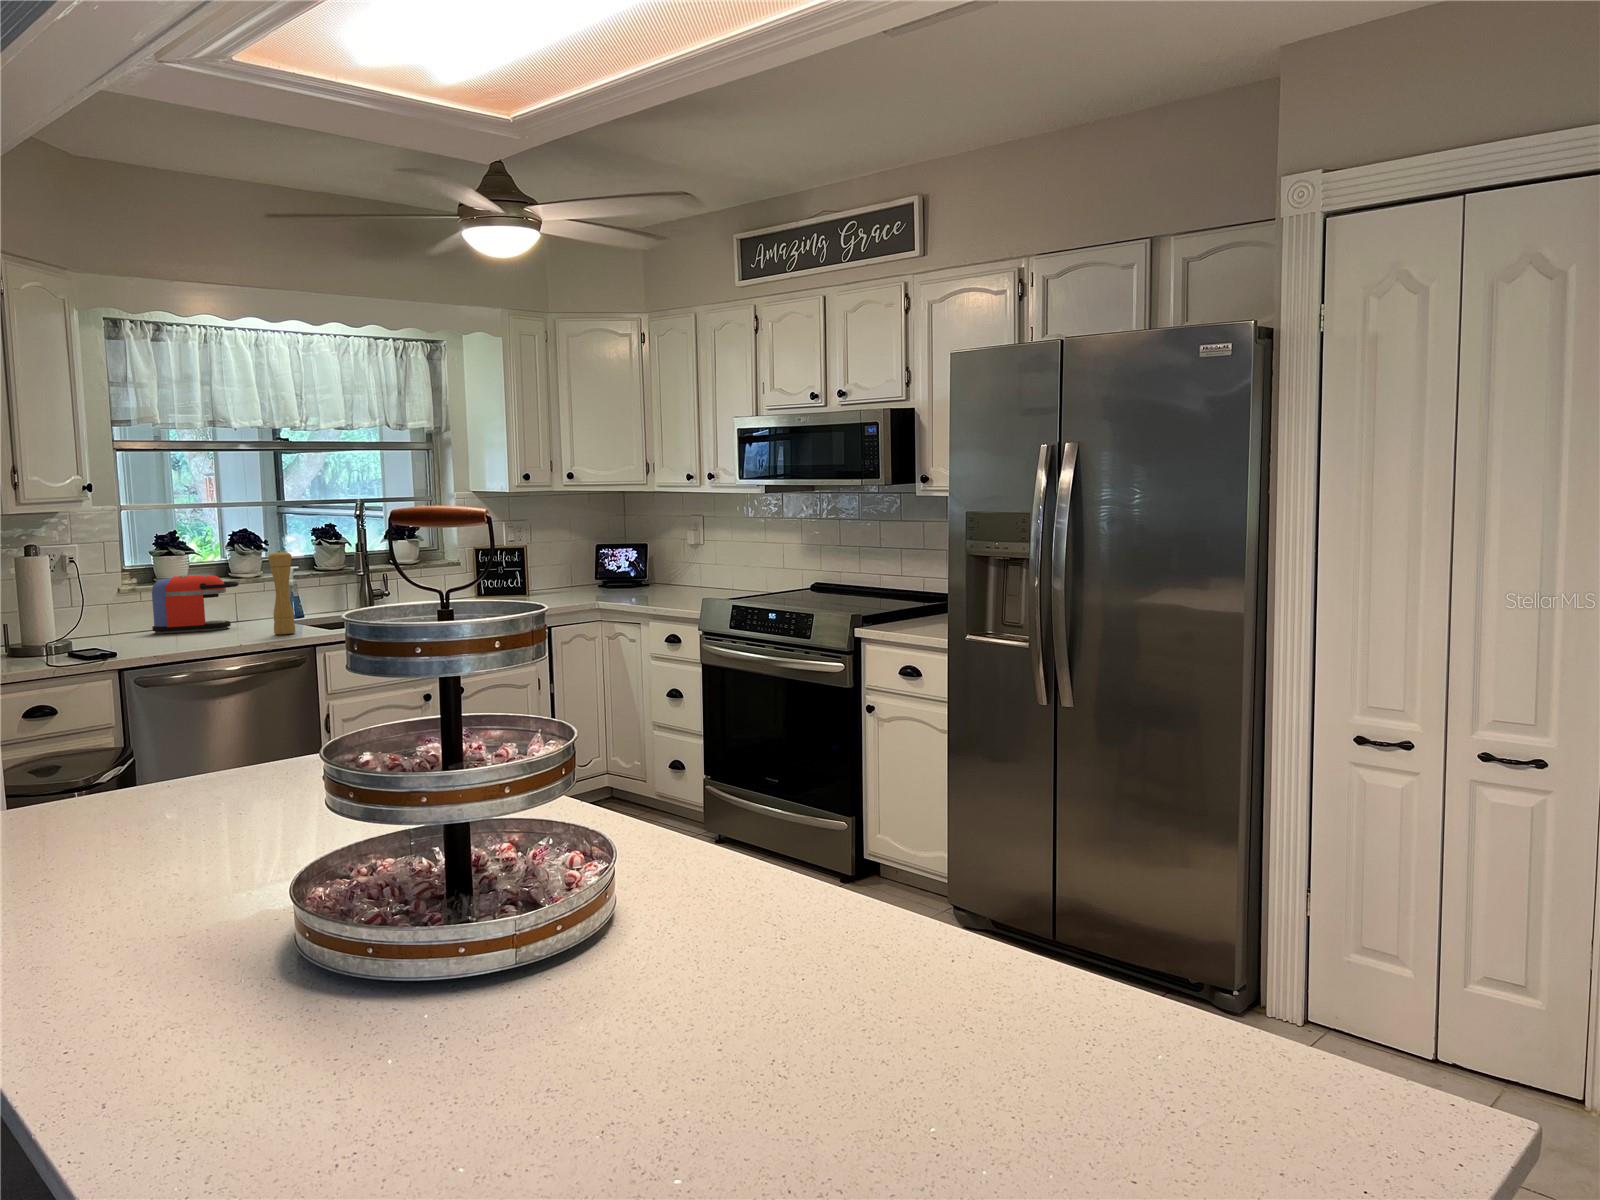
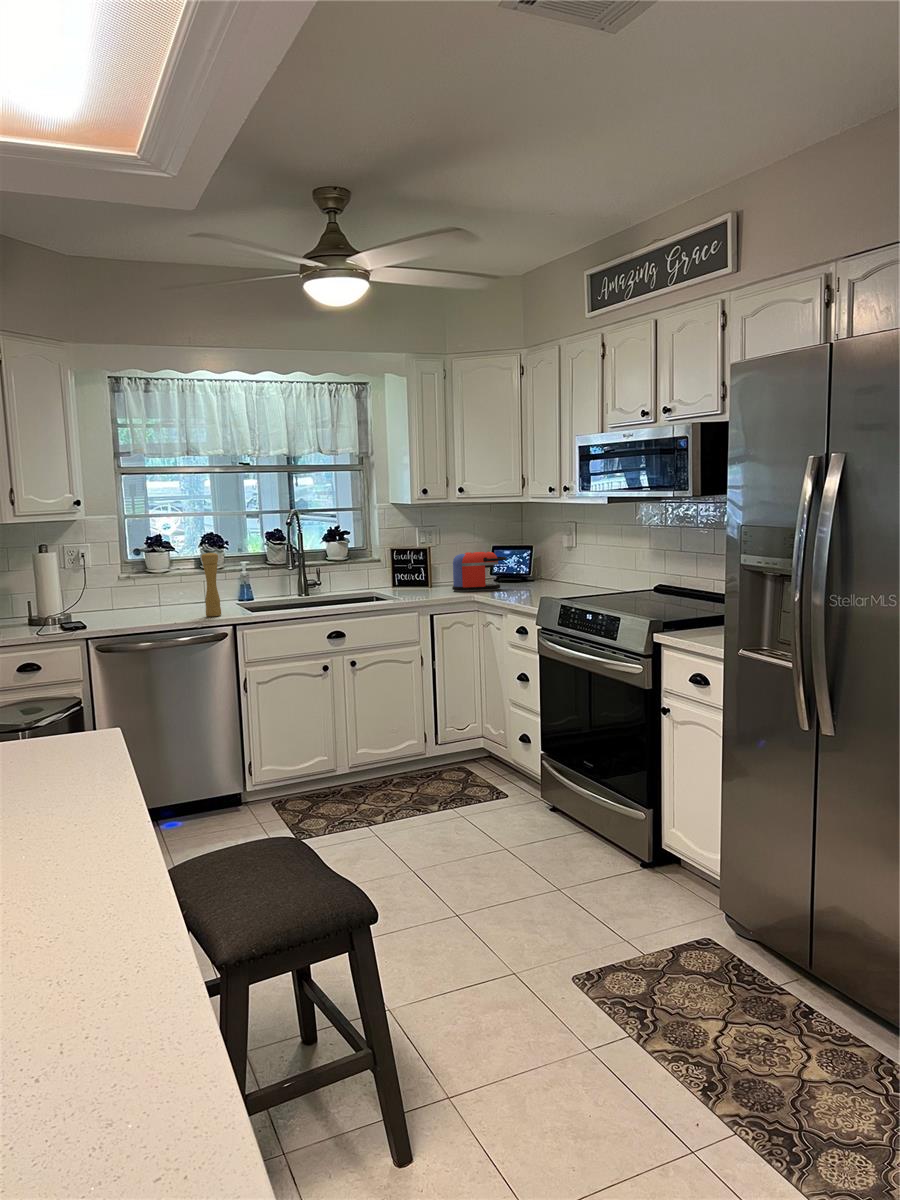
coffee maker: present [152,575,239,634] -> present [452,552,506,592]

